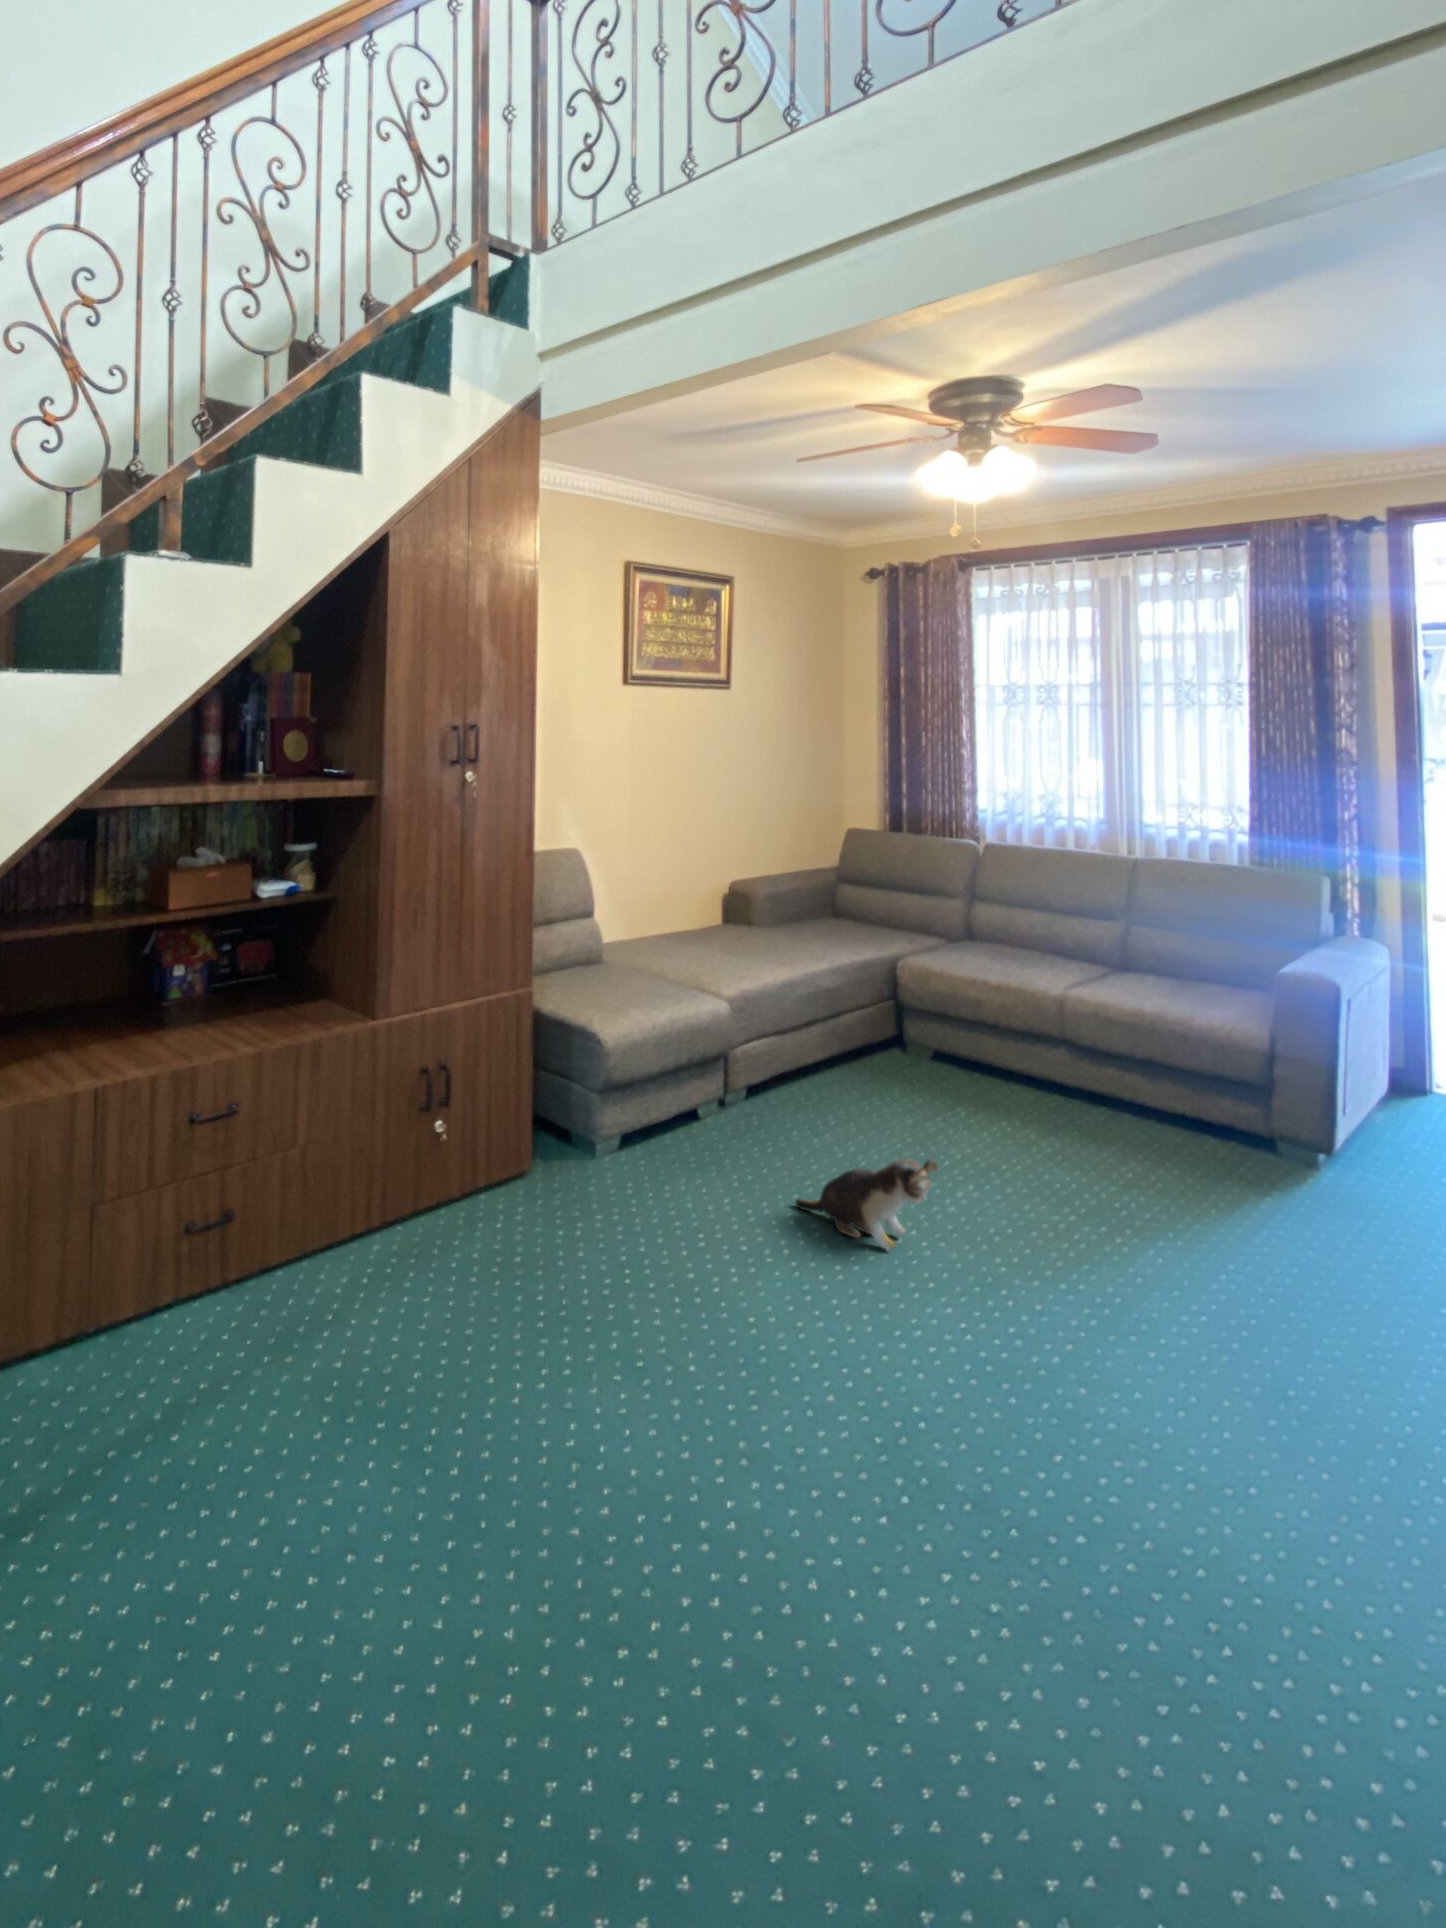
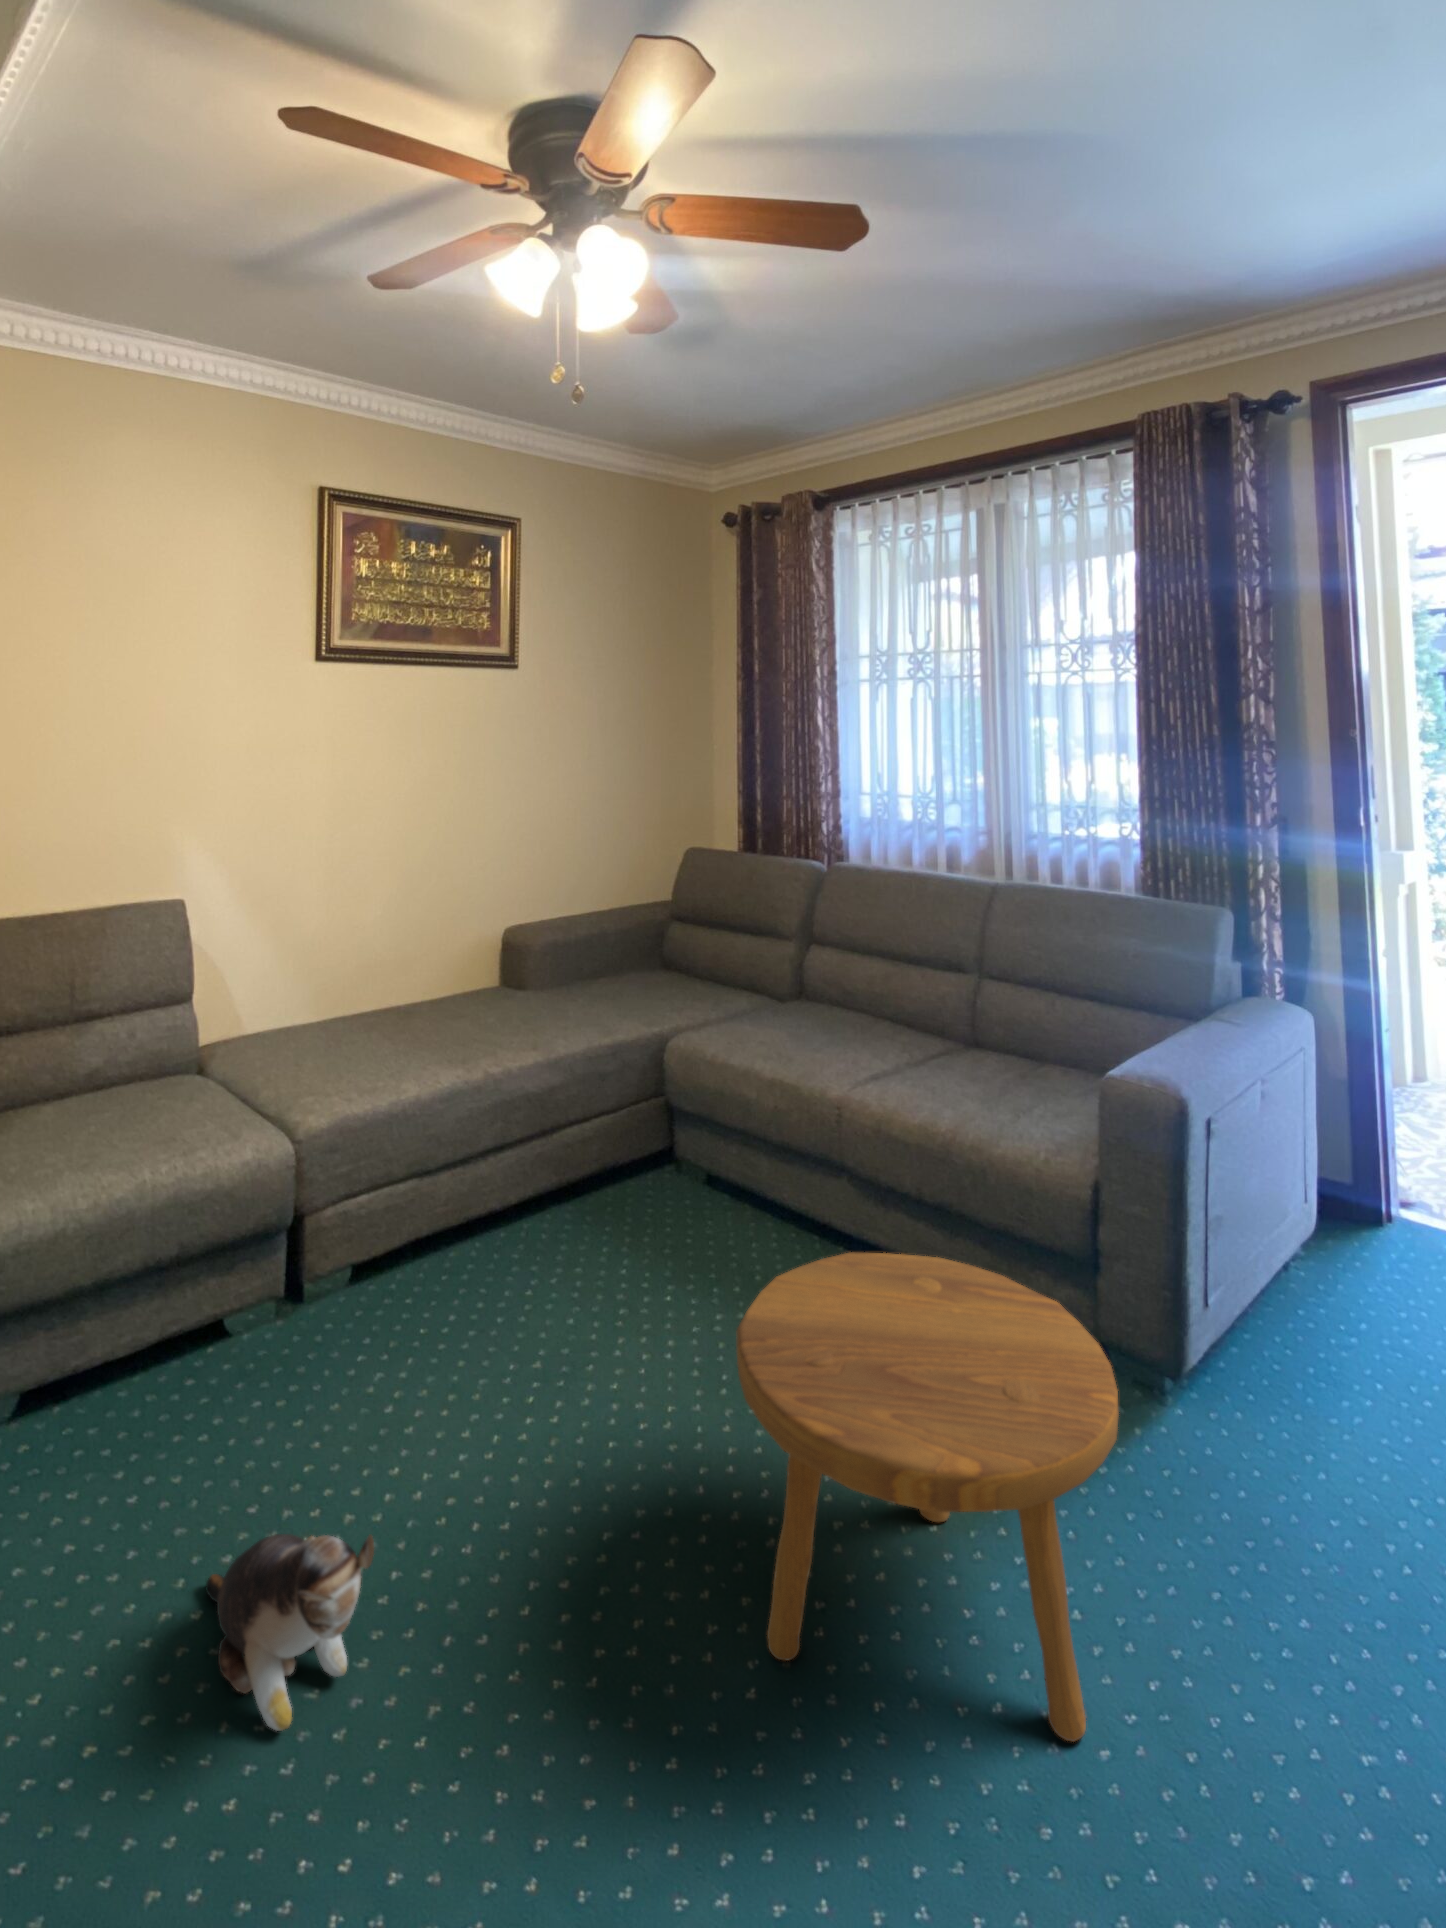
footstool: none [1086,1059,1324,1276] -> present [736,1252,1119,1741]

